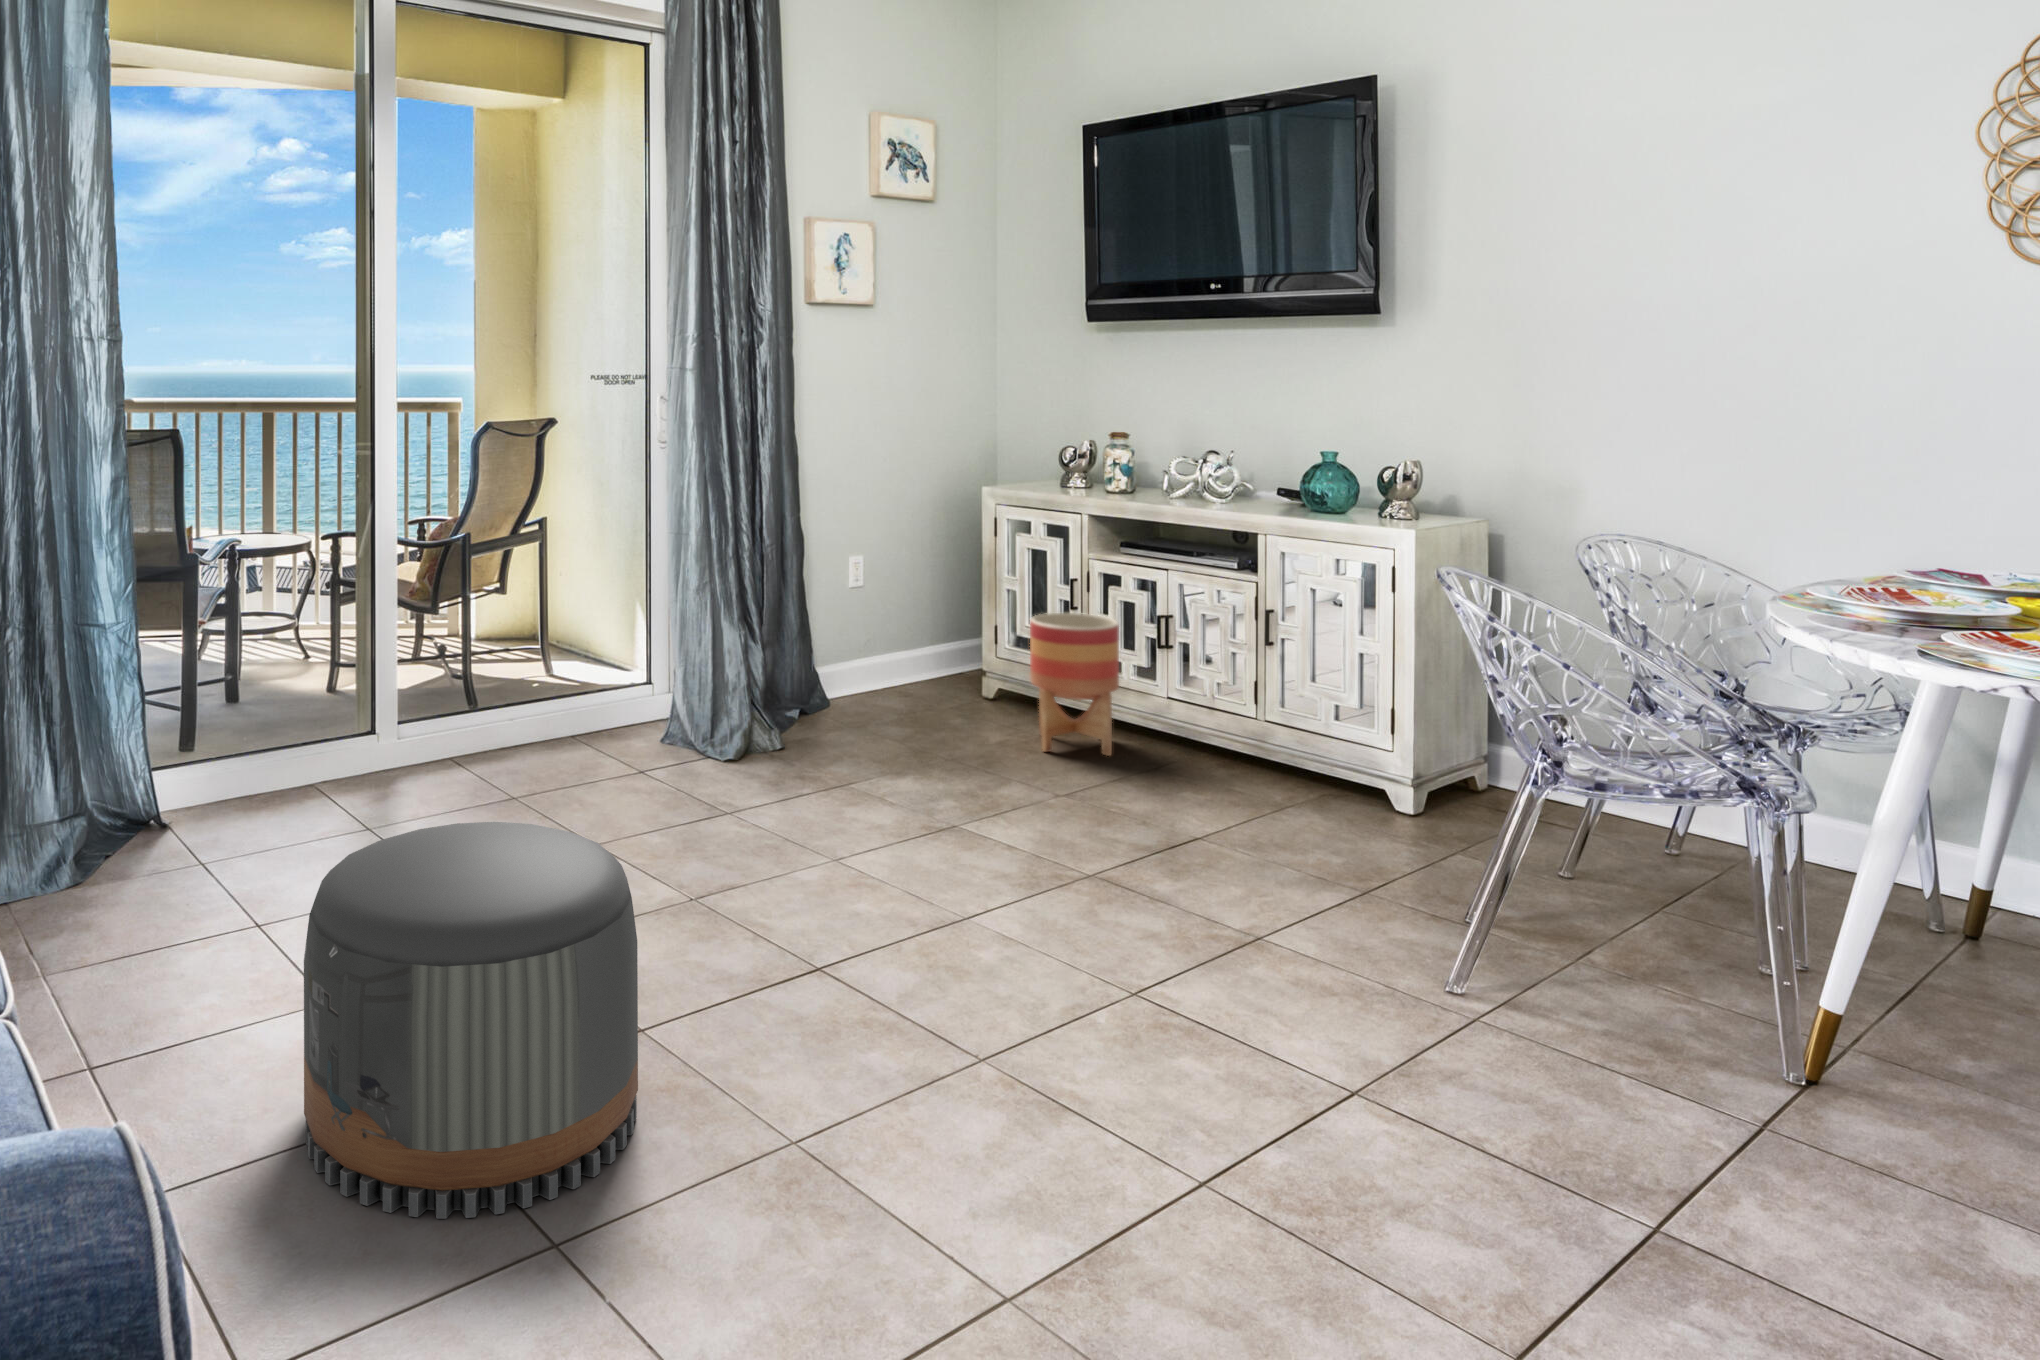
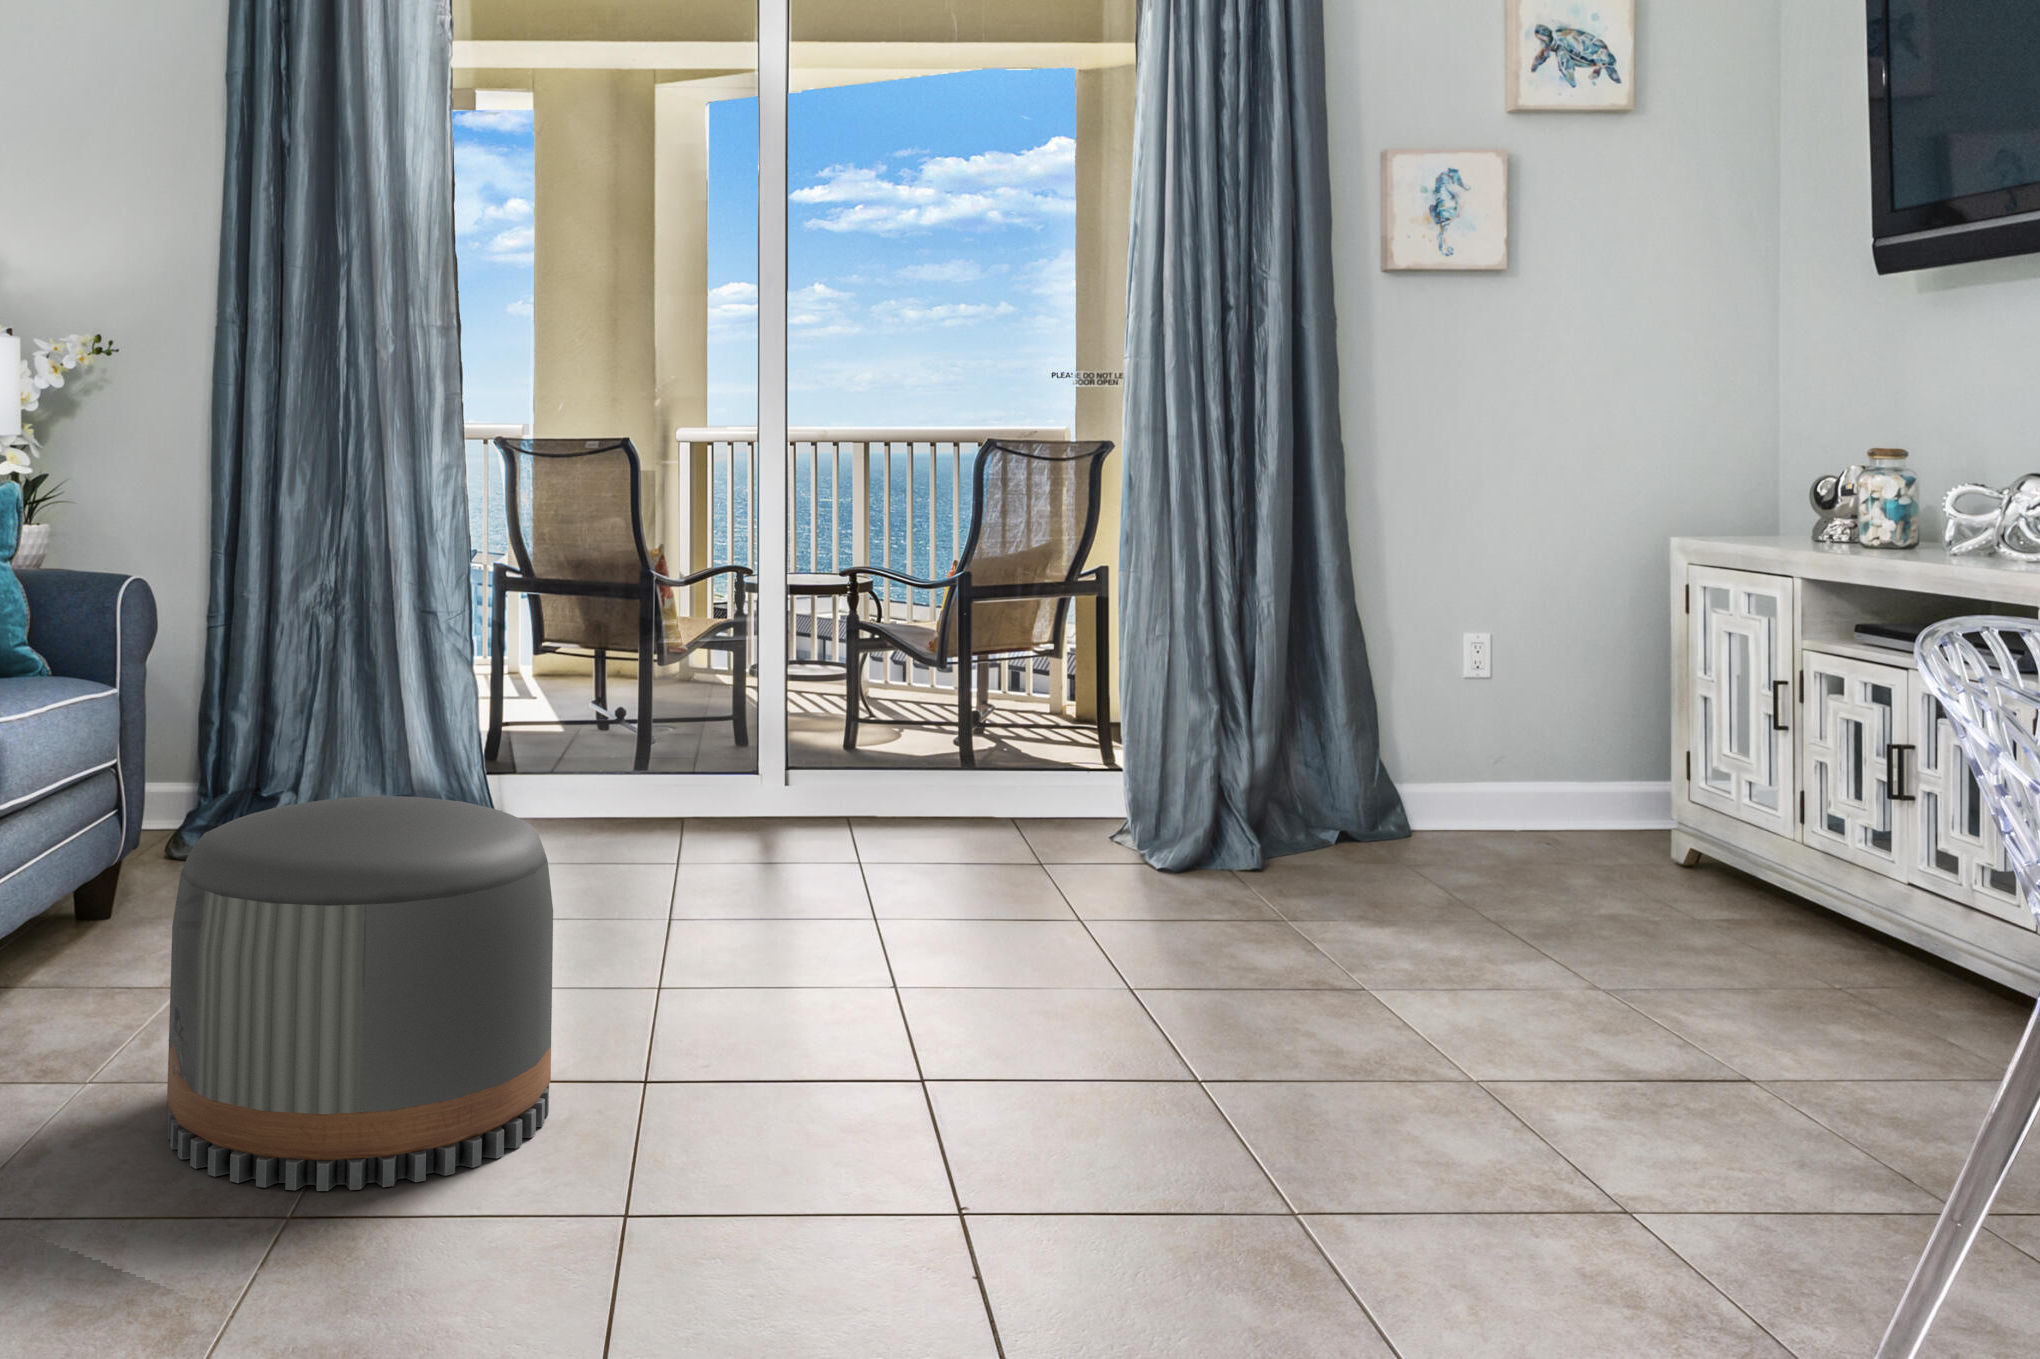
planter: present [1030,613,1119,756] -> none [1662,735,1822,971]

